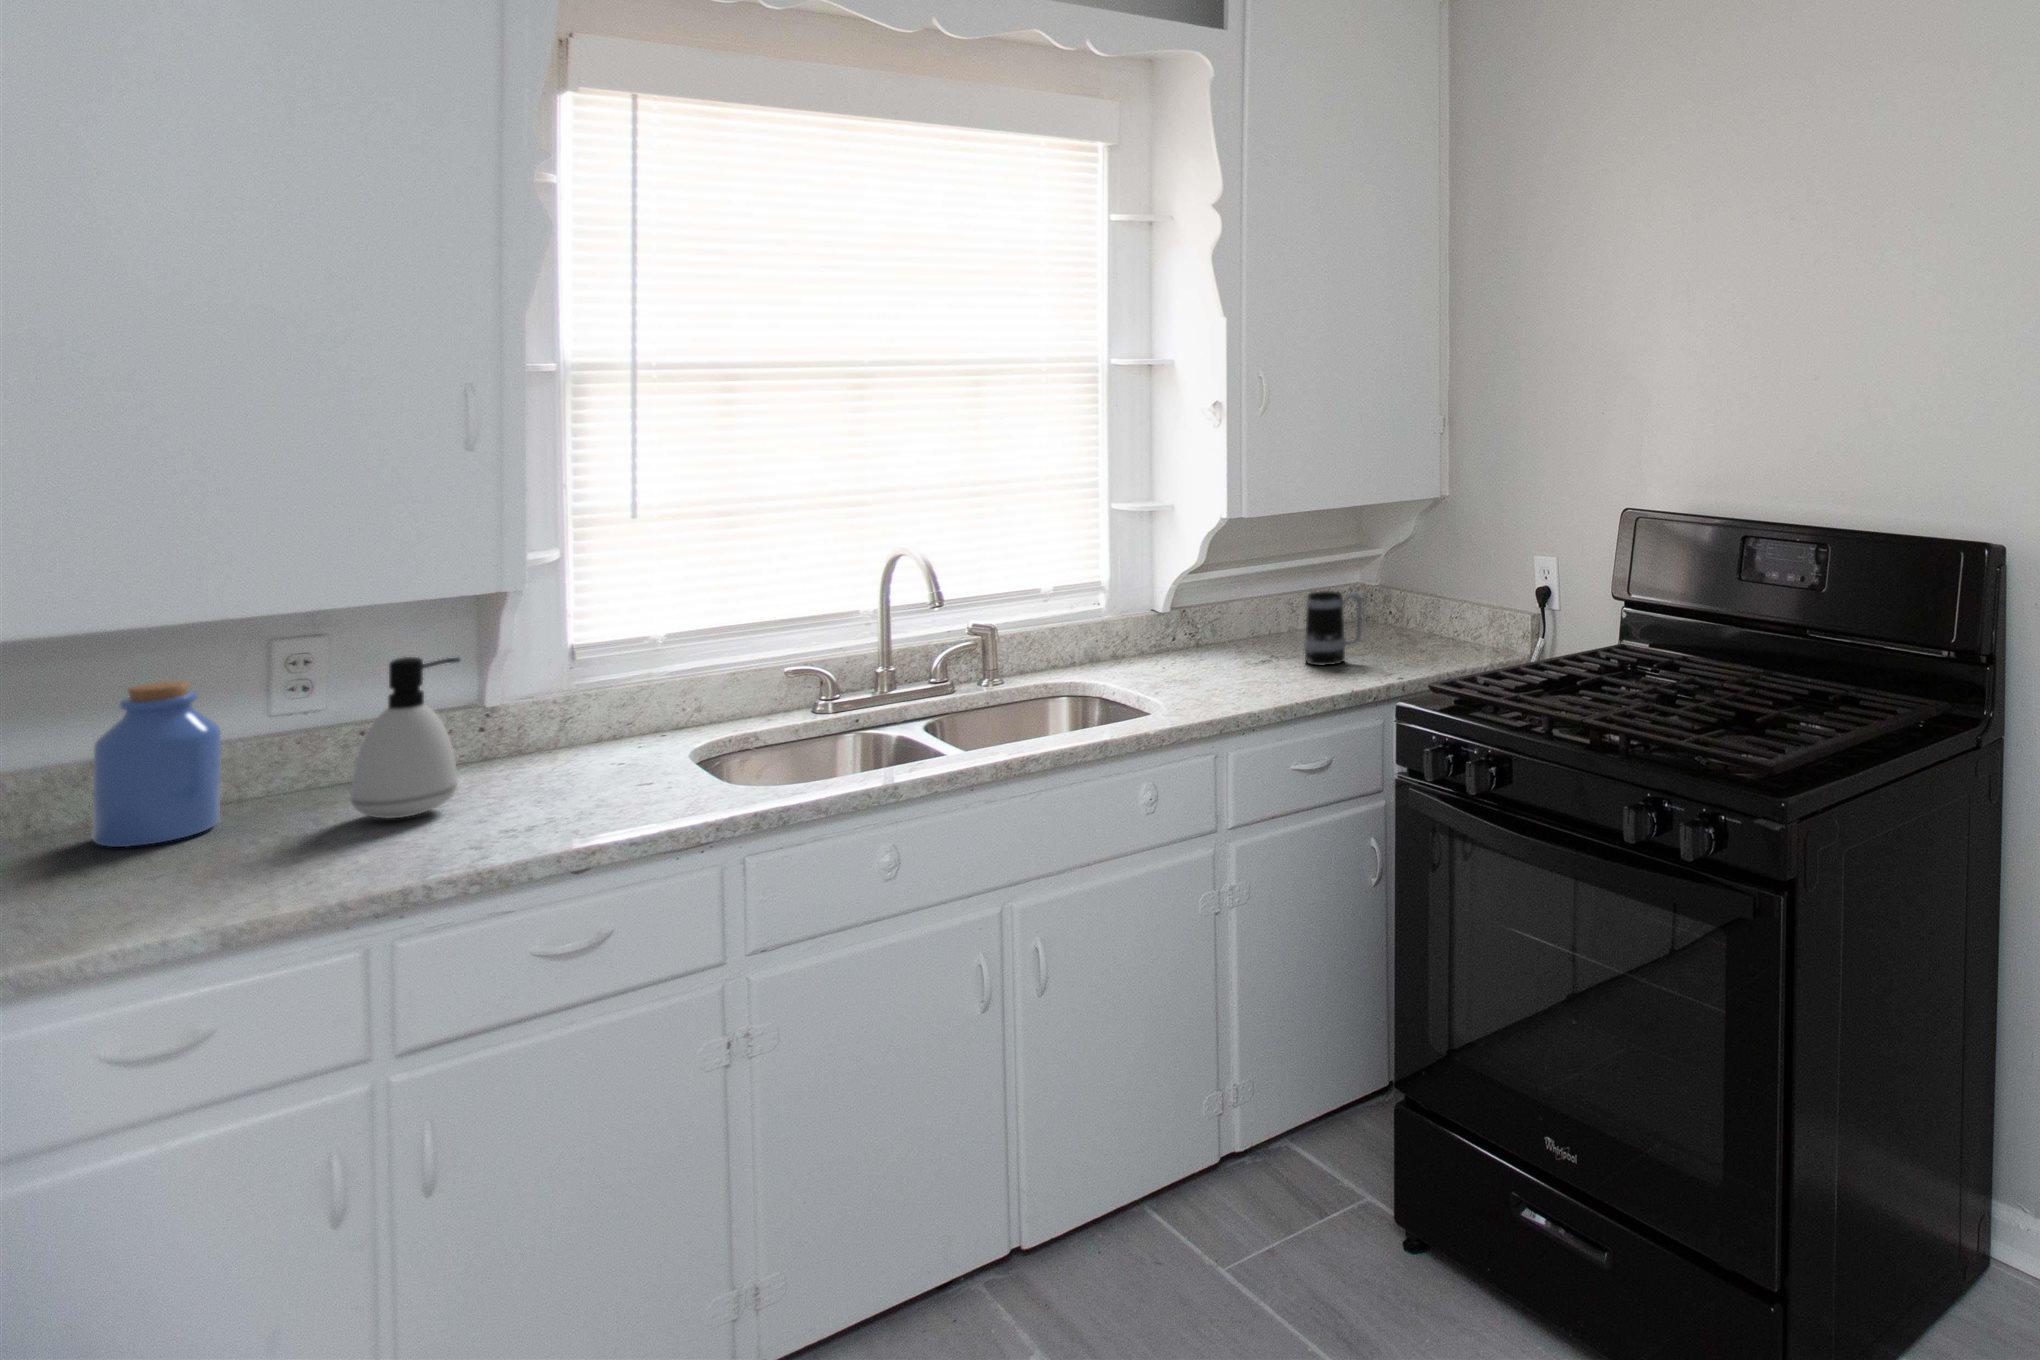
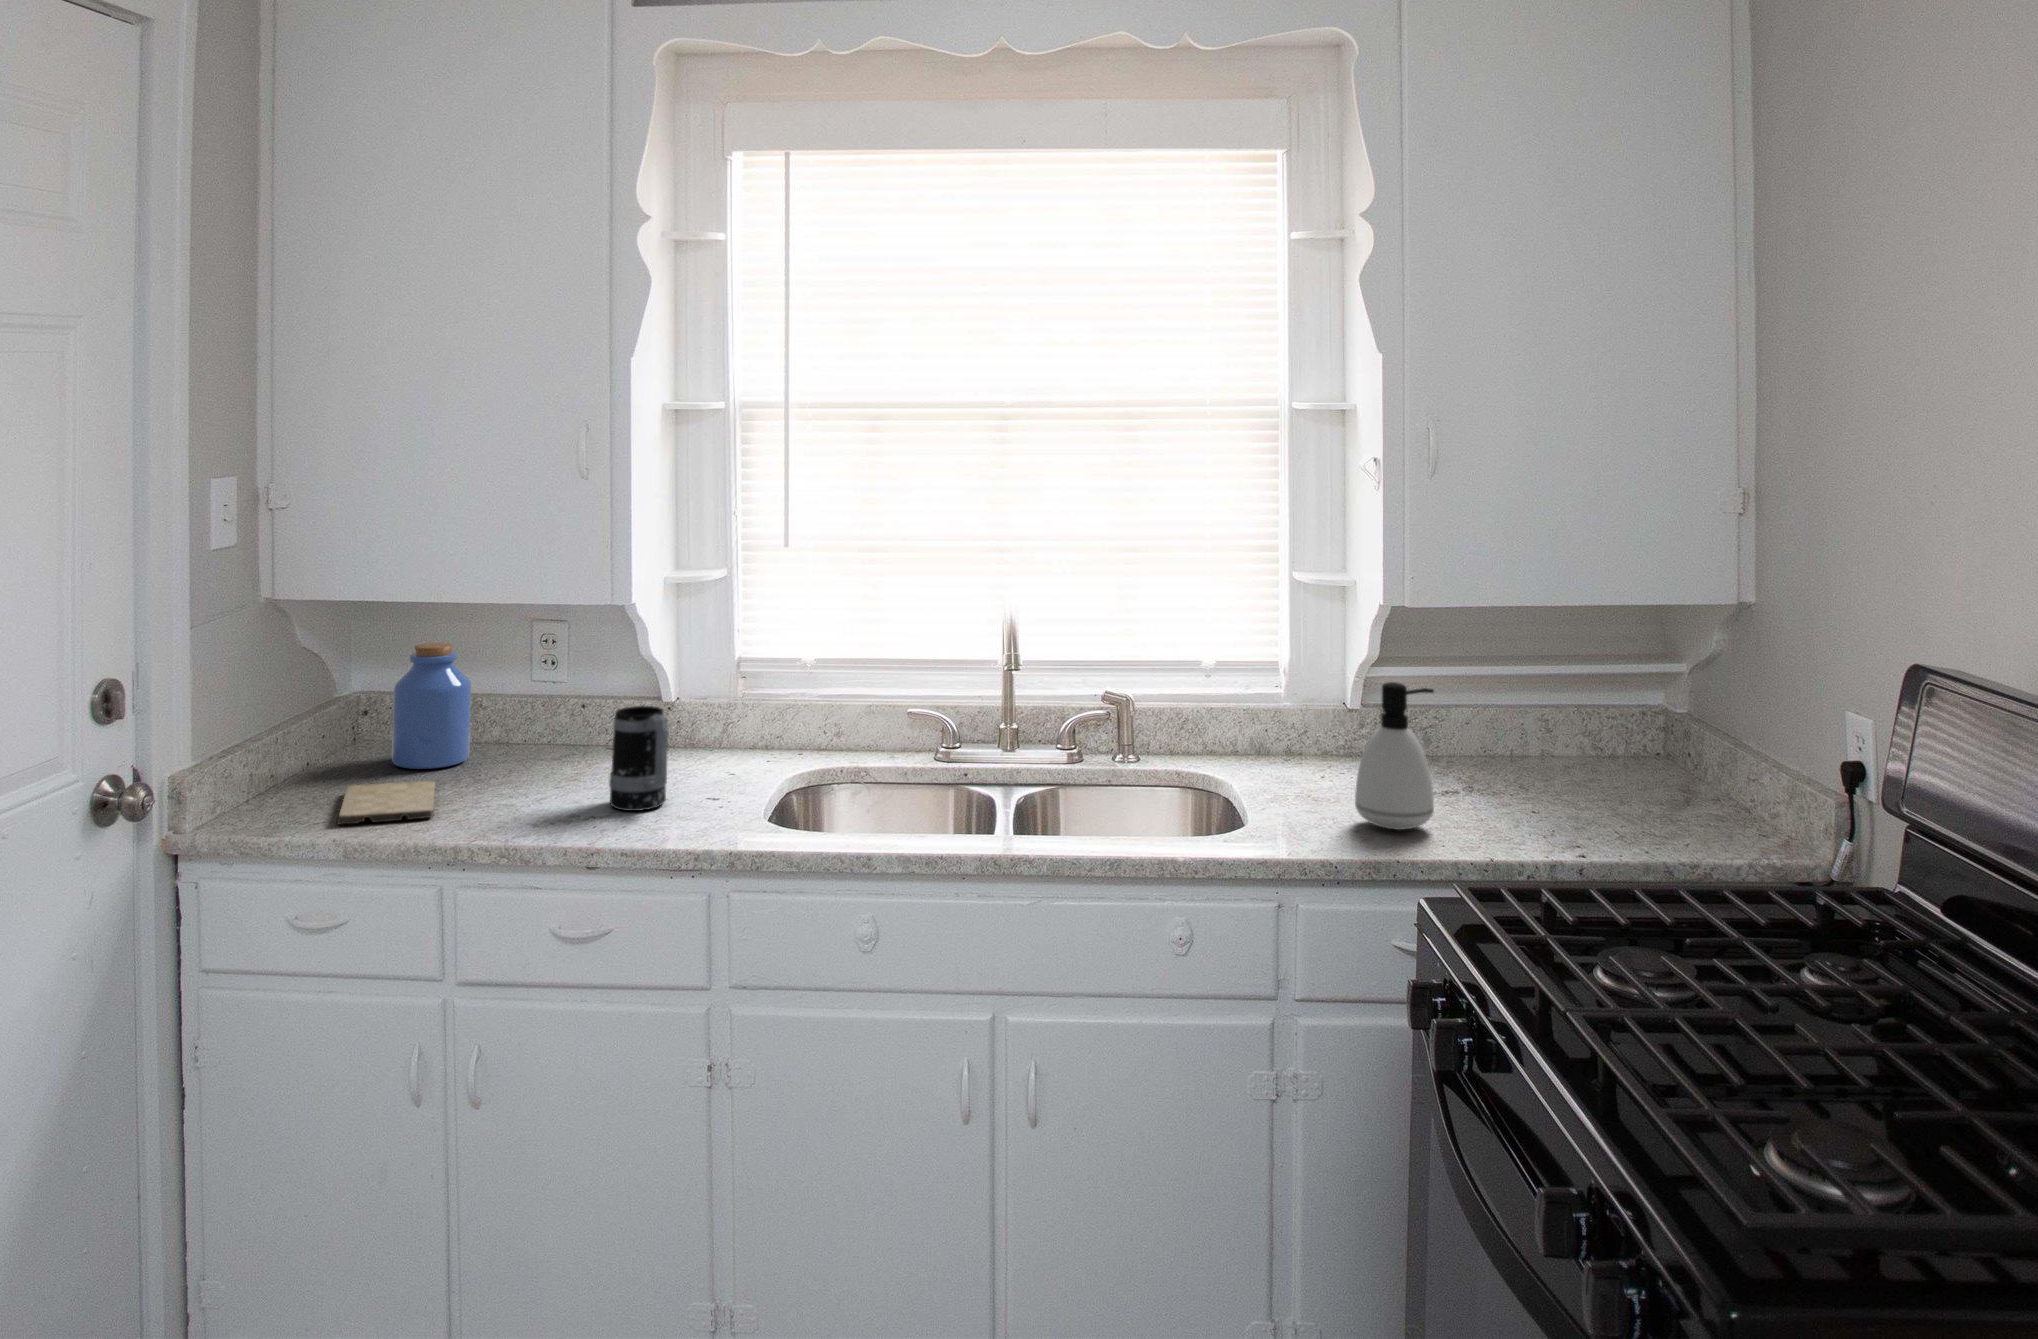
mug: present [1304,591,1363,665] -> present [609,706,668,811]
soap dispenser: present [351,657,459,818] -> present [1355,682,1434,830]
cutting board: none [107,843,313,907] -> present [337,781,435,825]

